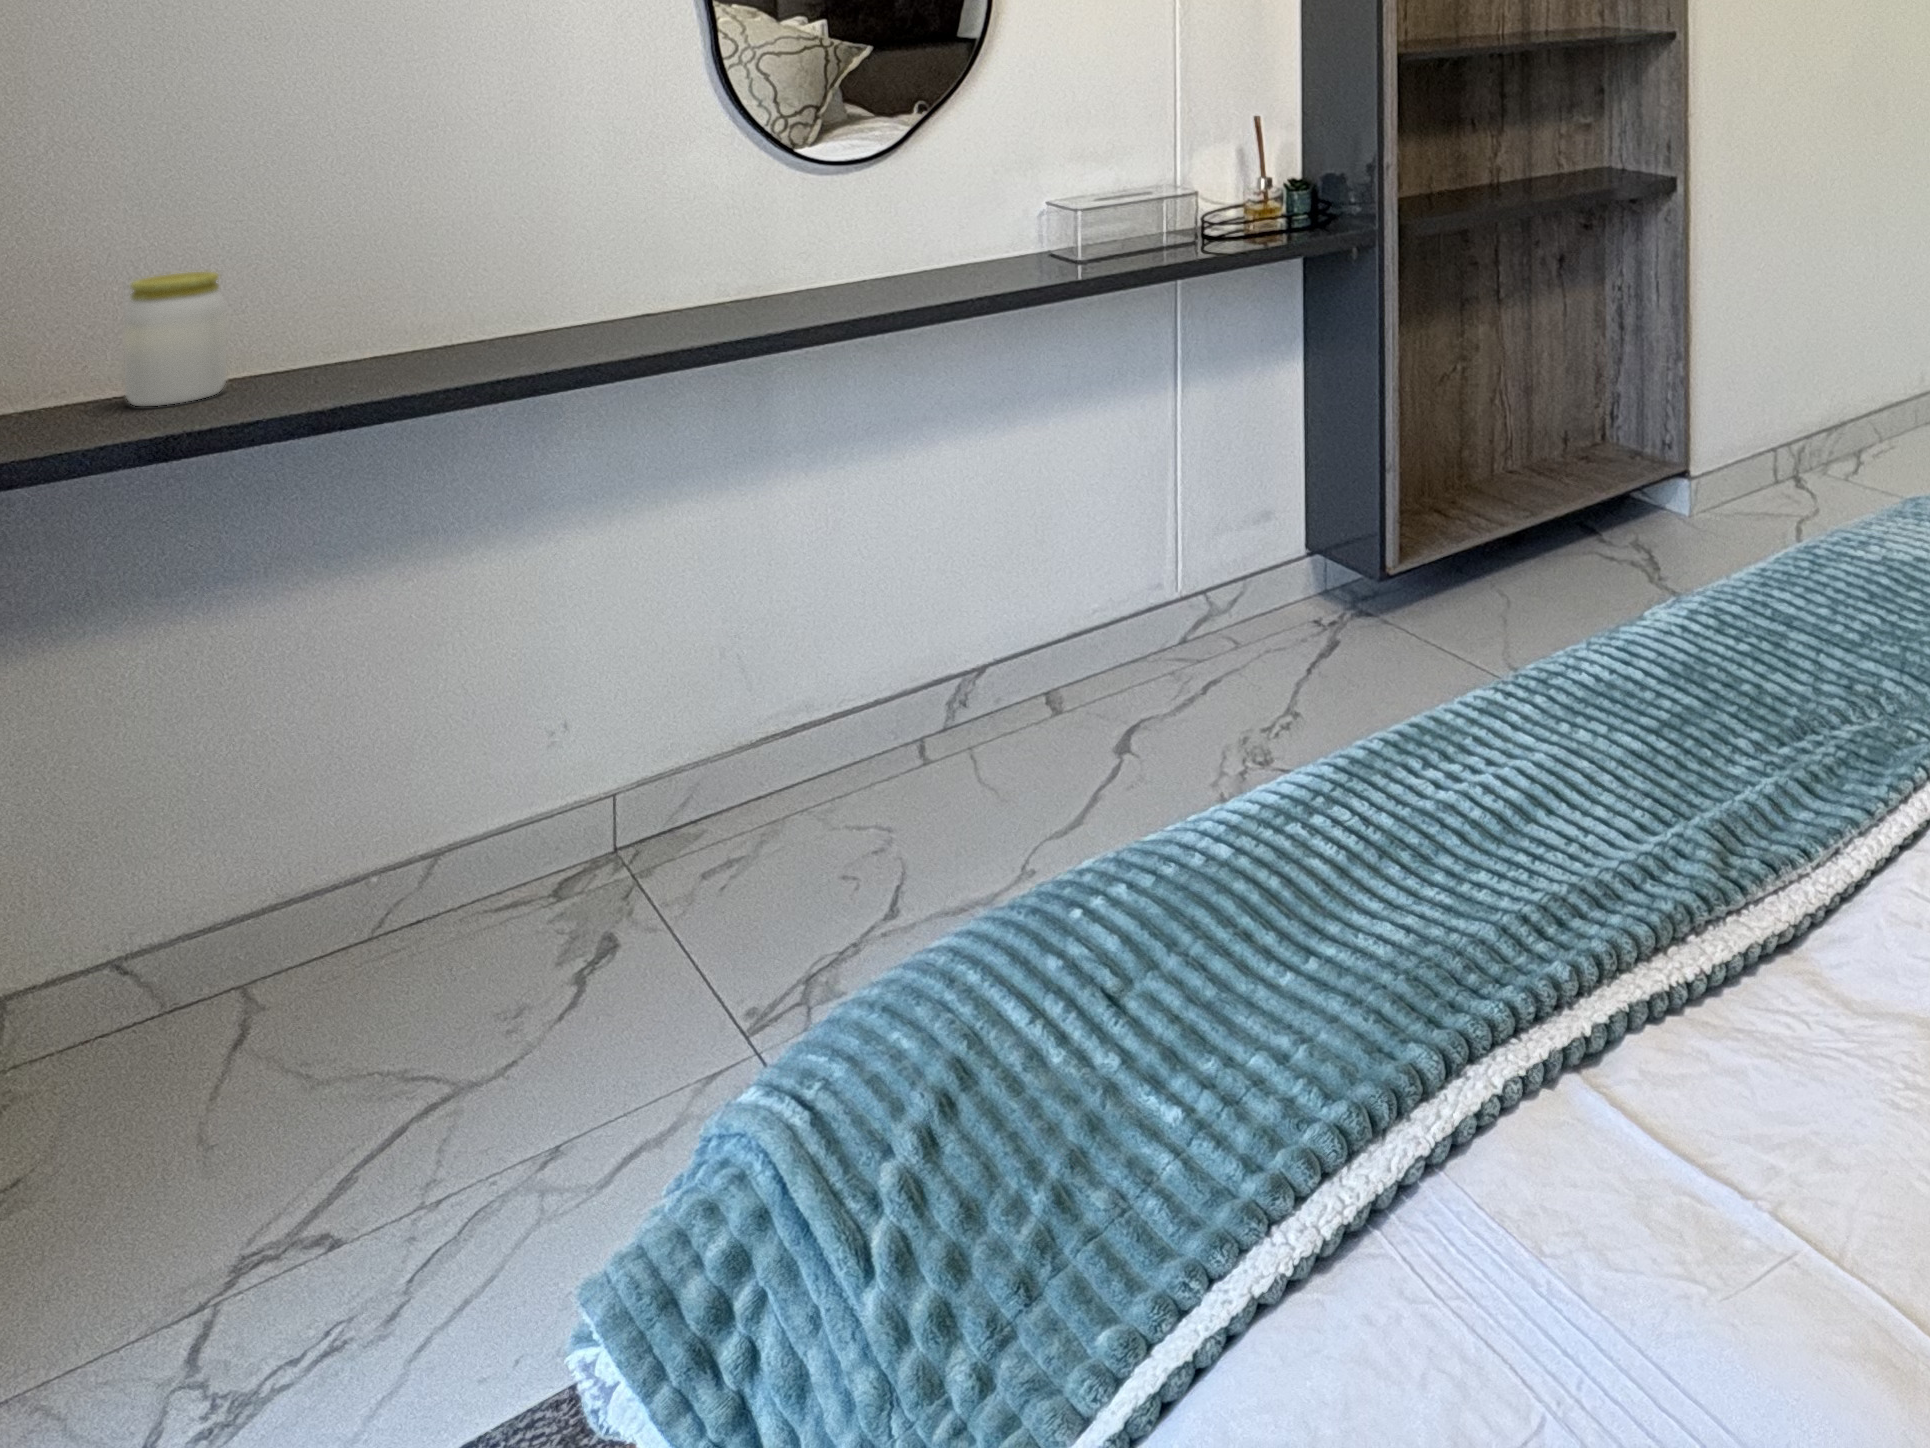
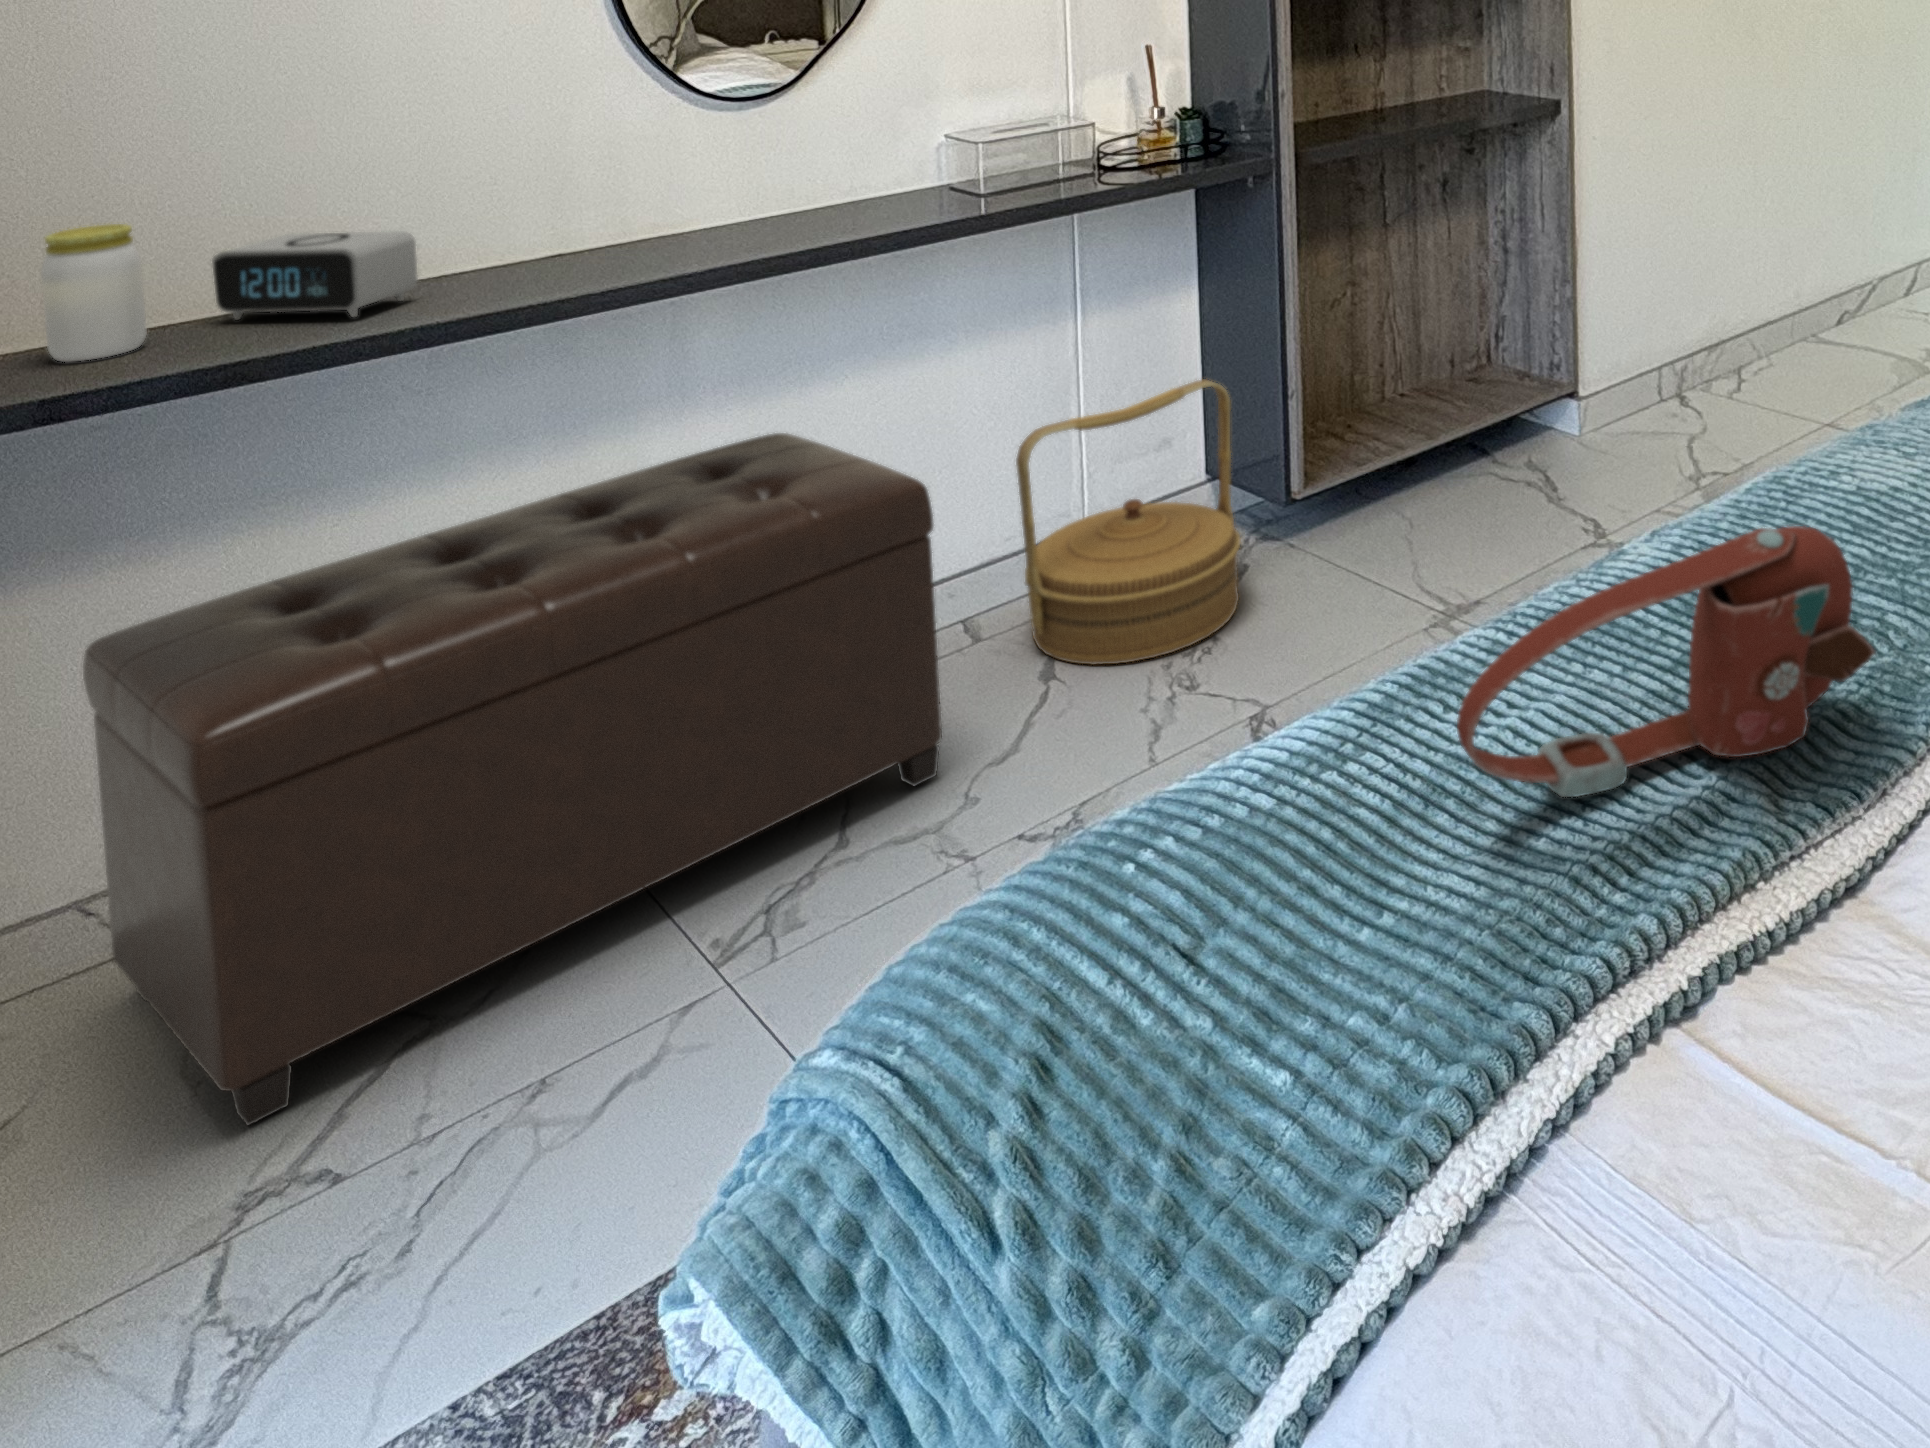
alarm clock: none [300,284,504,369] -> present [212,231,418,320]
woven basket: none [1105,448,1330,733] -> present [1016,380,1241,664]
ottoman: none [136,493,1007,1185] -> present [83,433,942,1125]
handbag: none [1408,583,1842,848] -> present [1457,526,1875,797]

